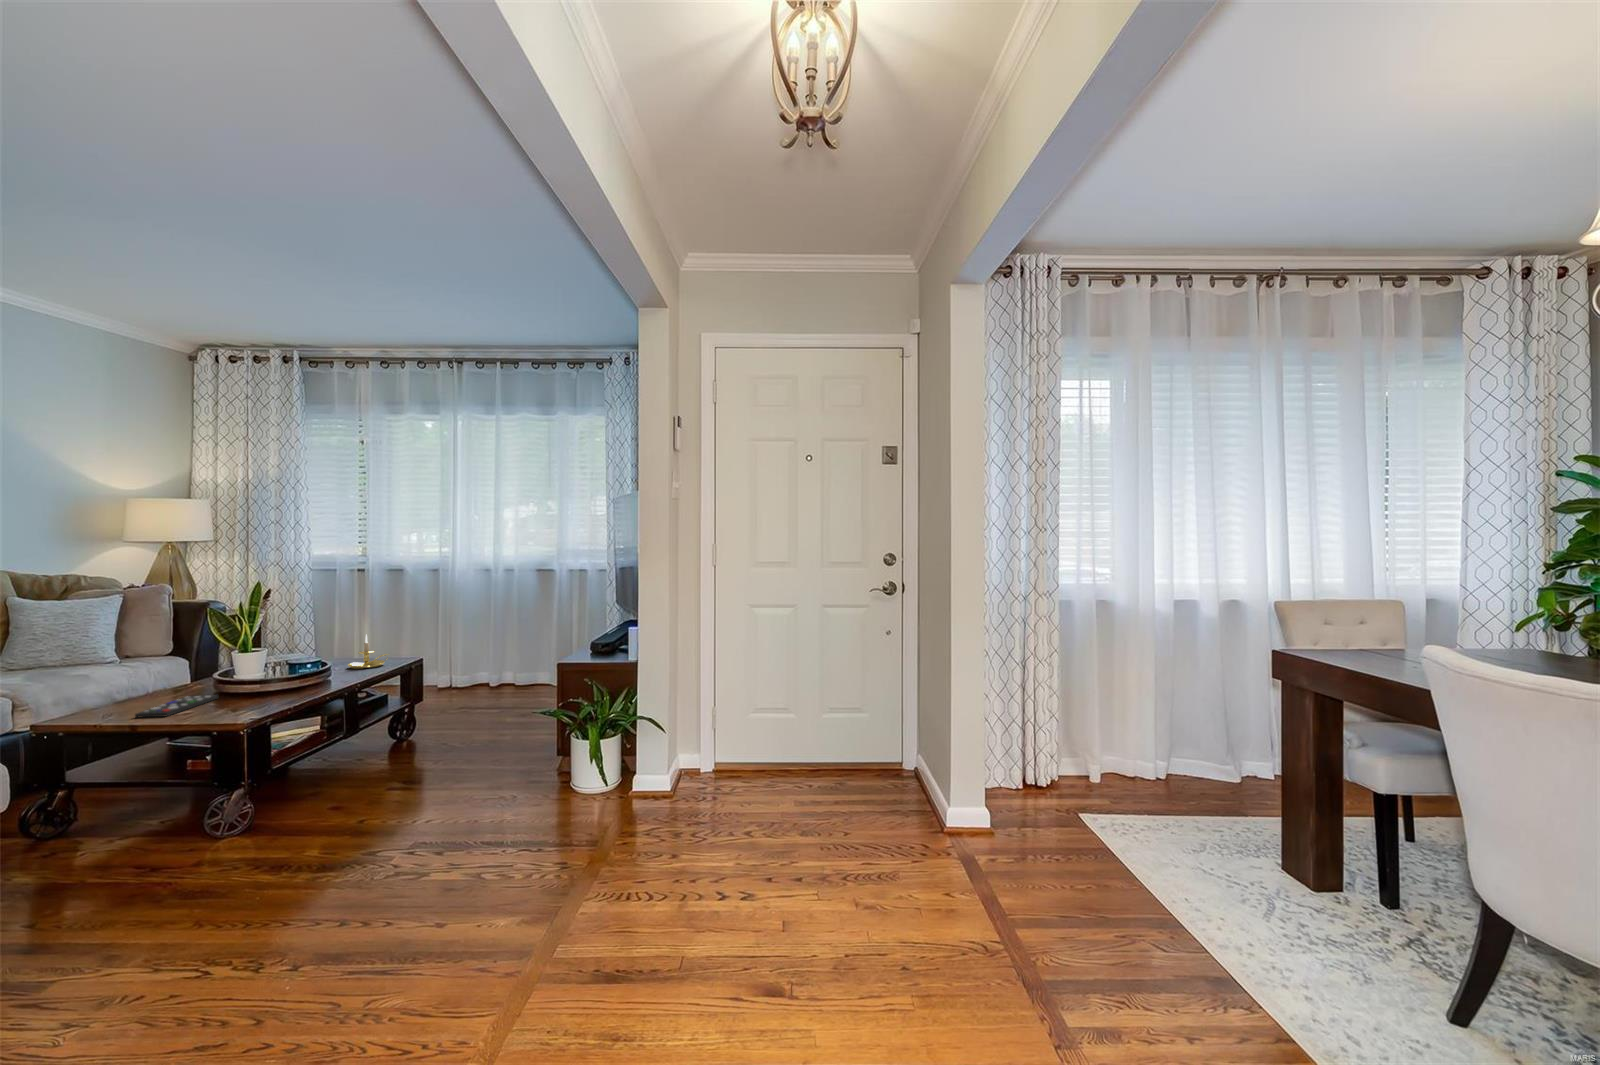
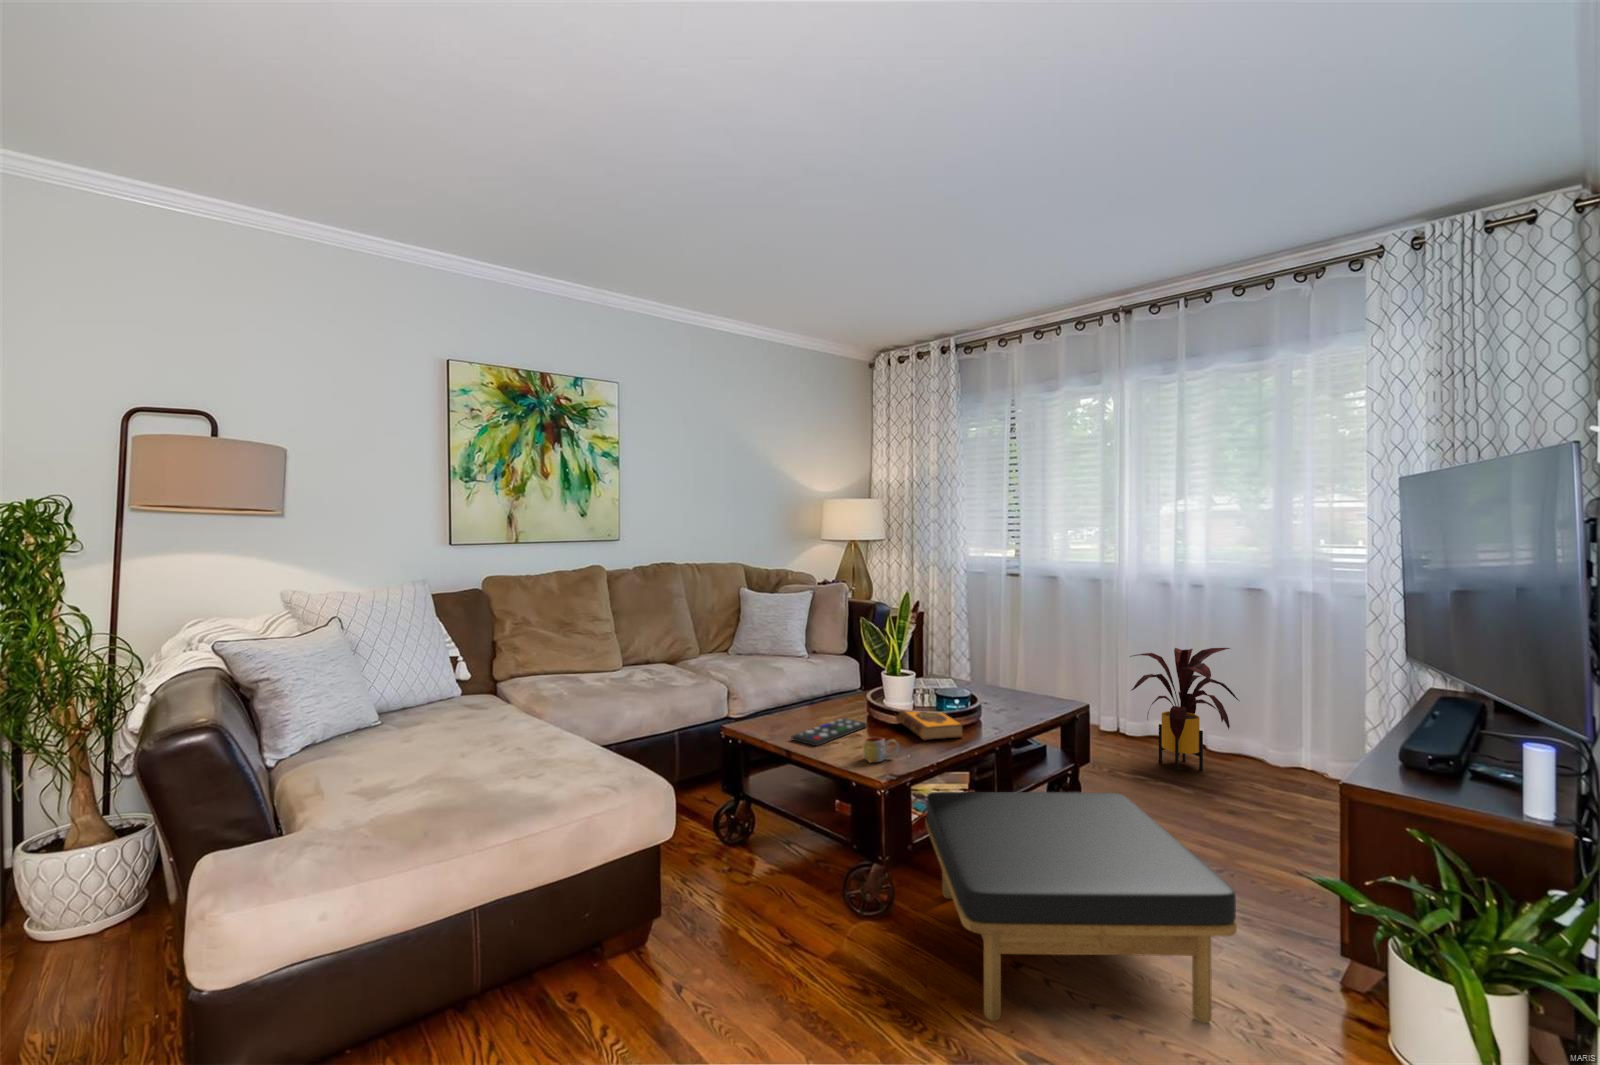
house plant: none [458,612,536,703] -> present [1130,648,1239,771]
candle holder: present [348,634,388,669] -> none [1000,663,1049,708]
hardback book: none [248,675,316,697] -> present [895,711,963,741]
mug: none [222,695,259,715] -> present [863,737,899,763]
ottoman: none [283,705,499,846] -> present [925,792,1237,1023]

